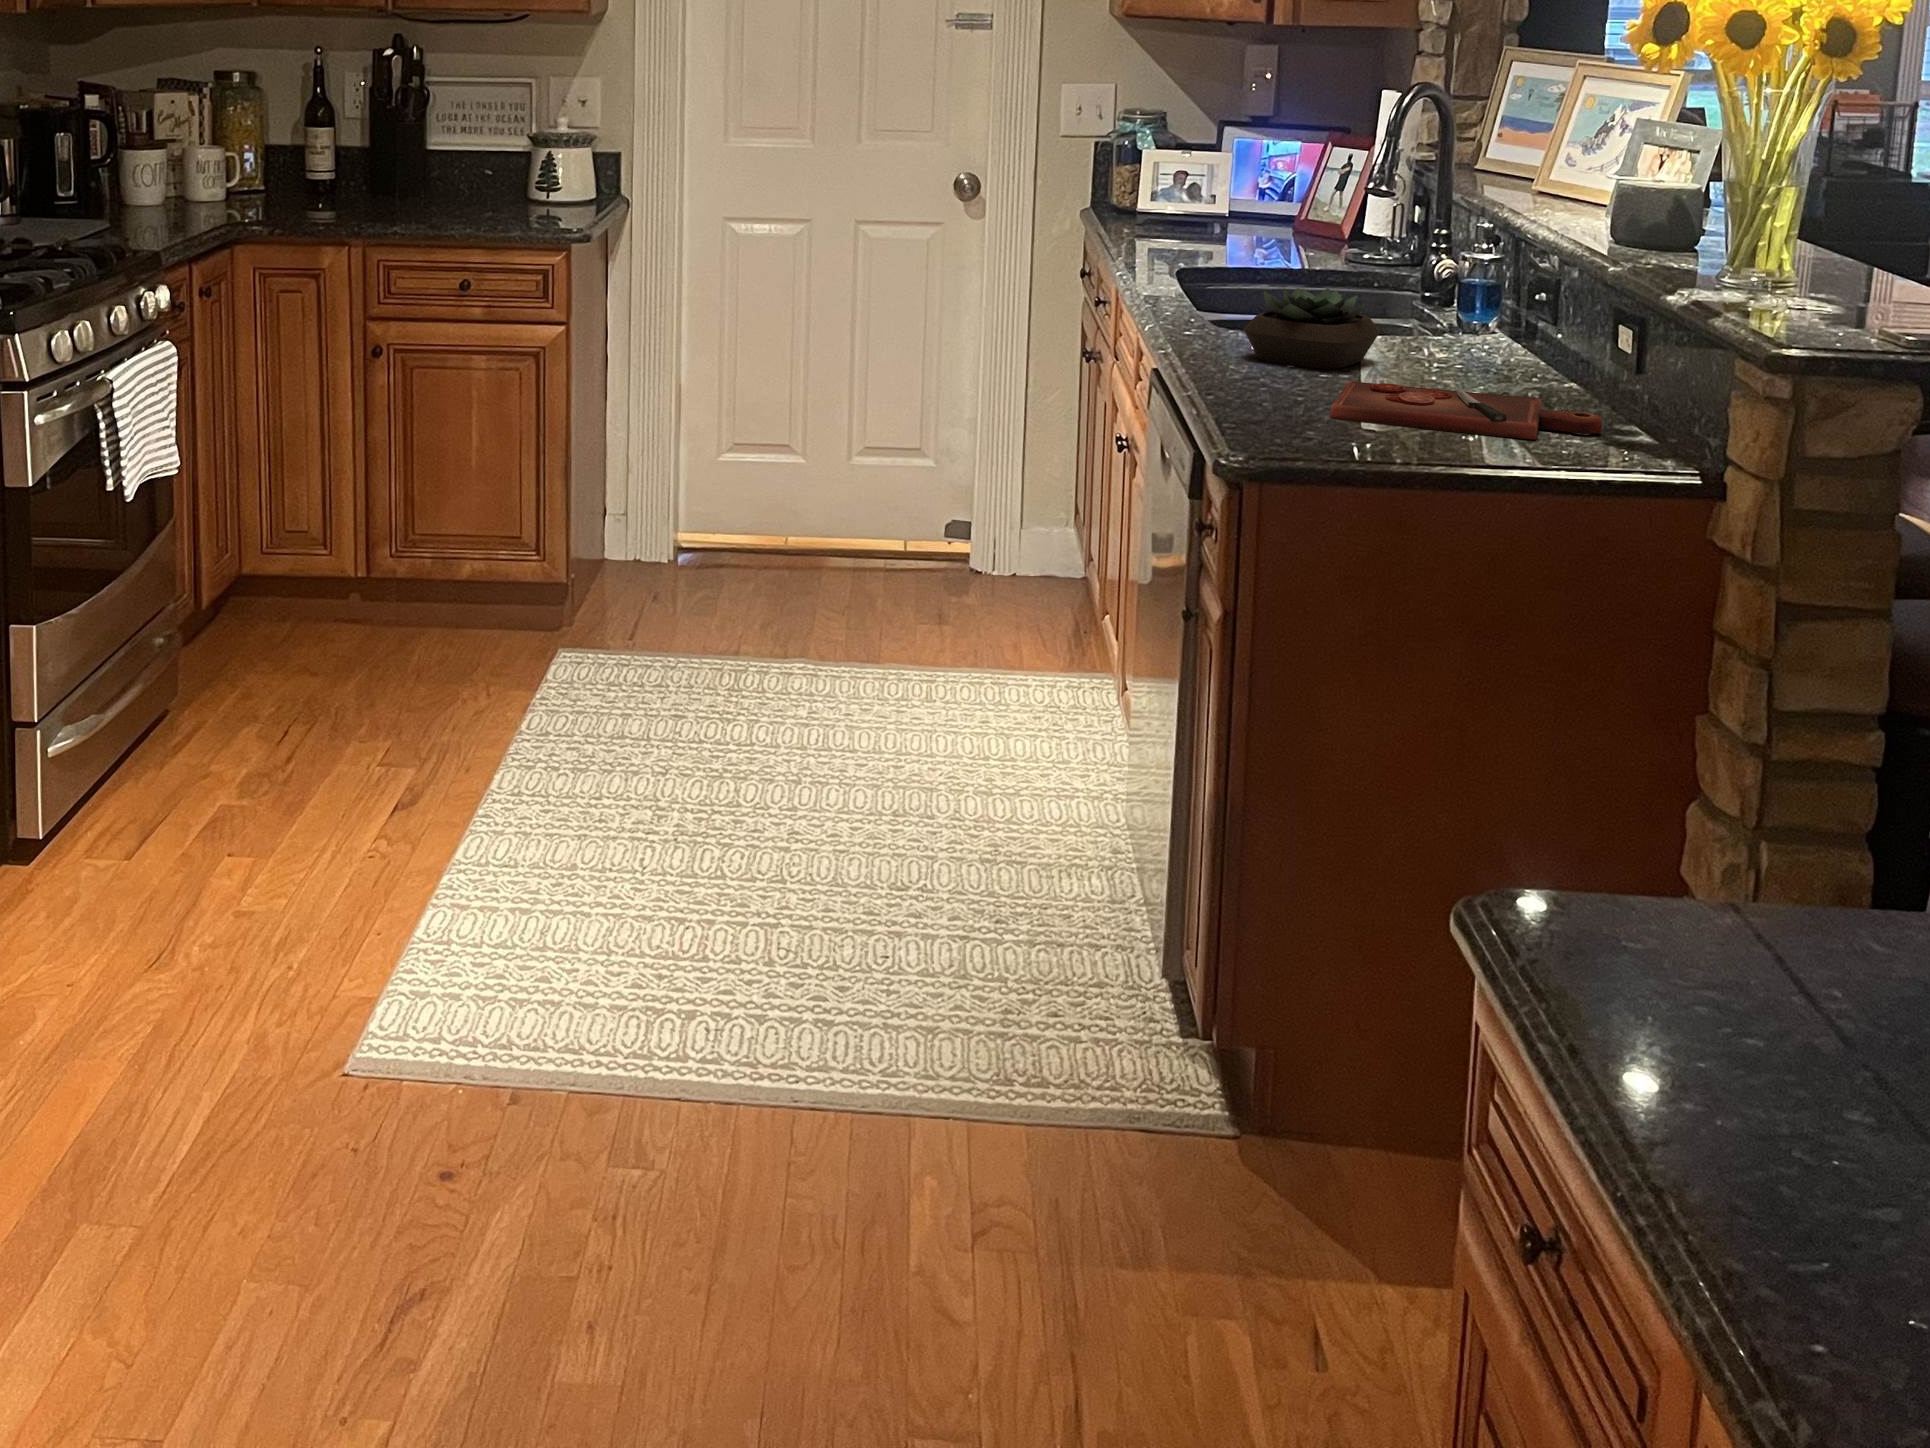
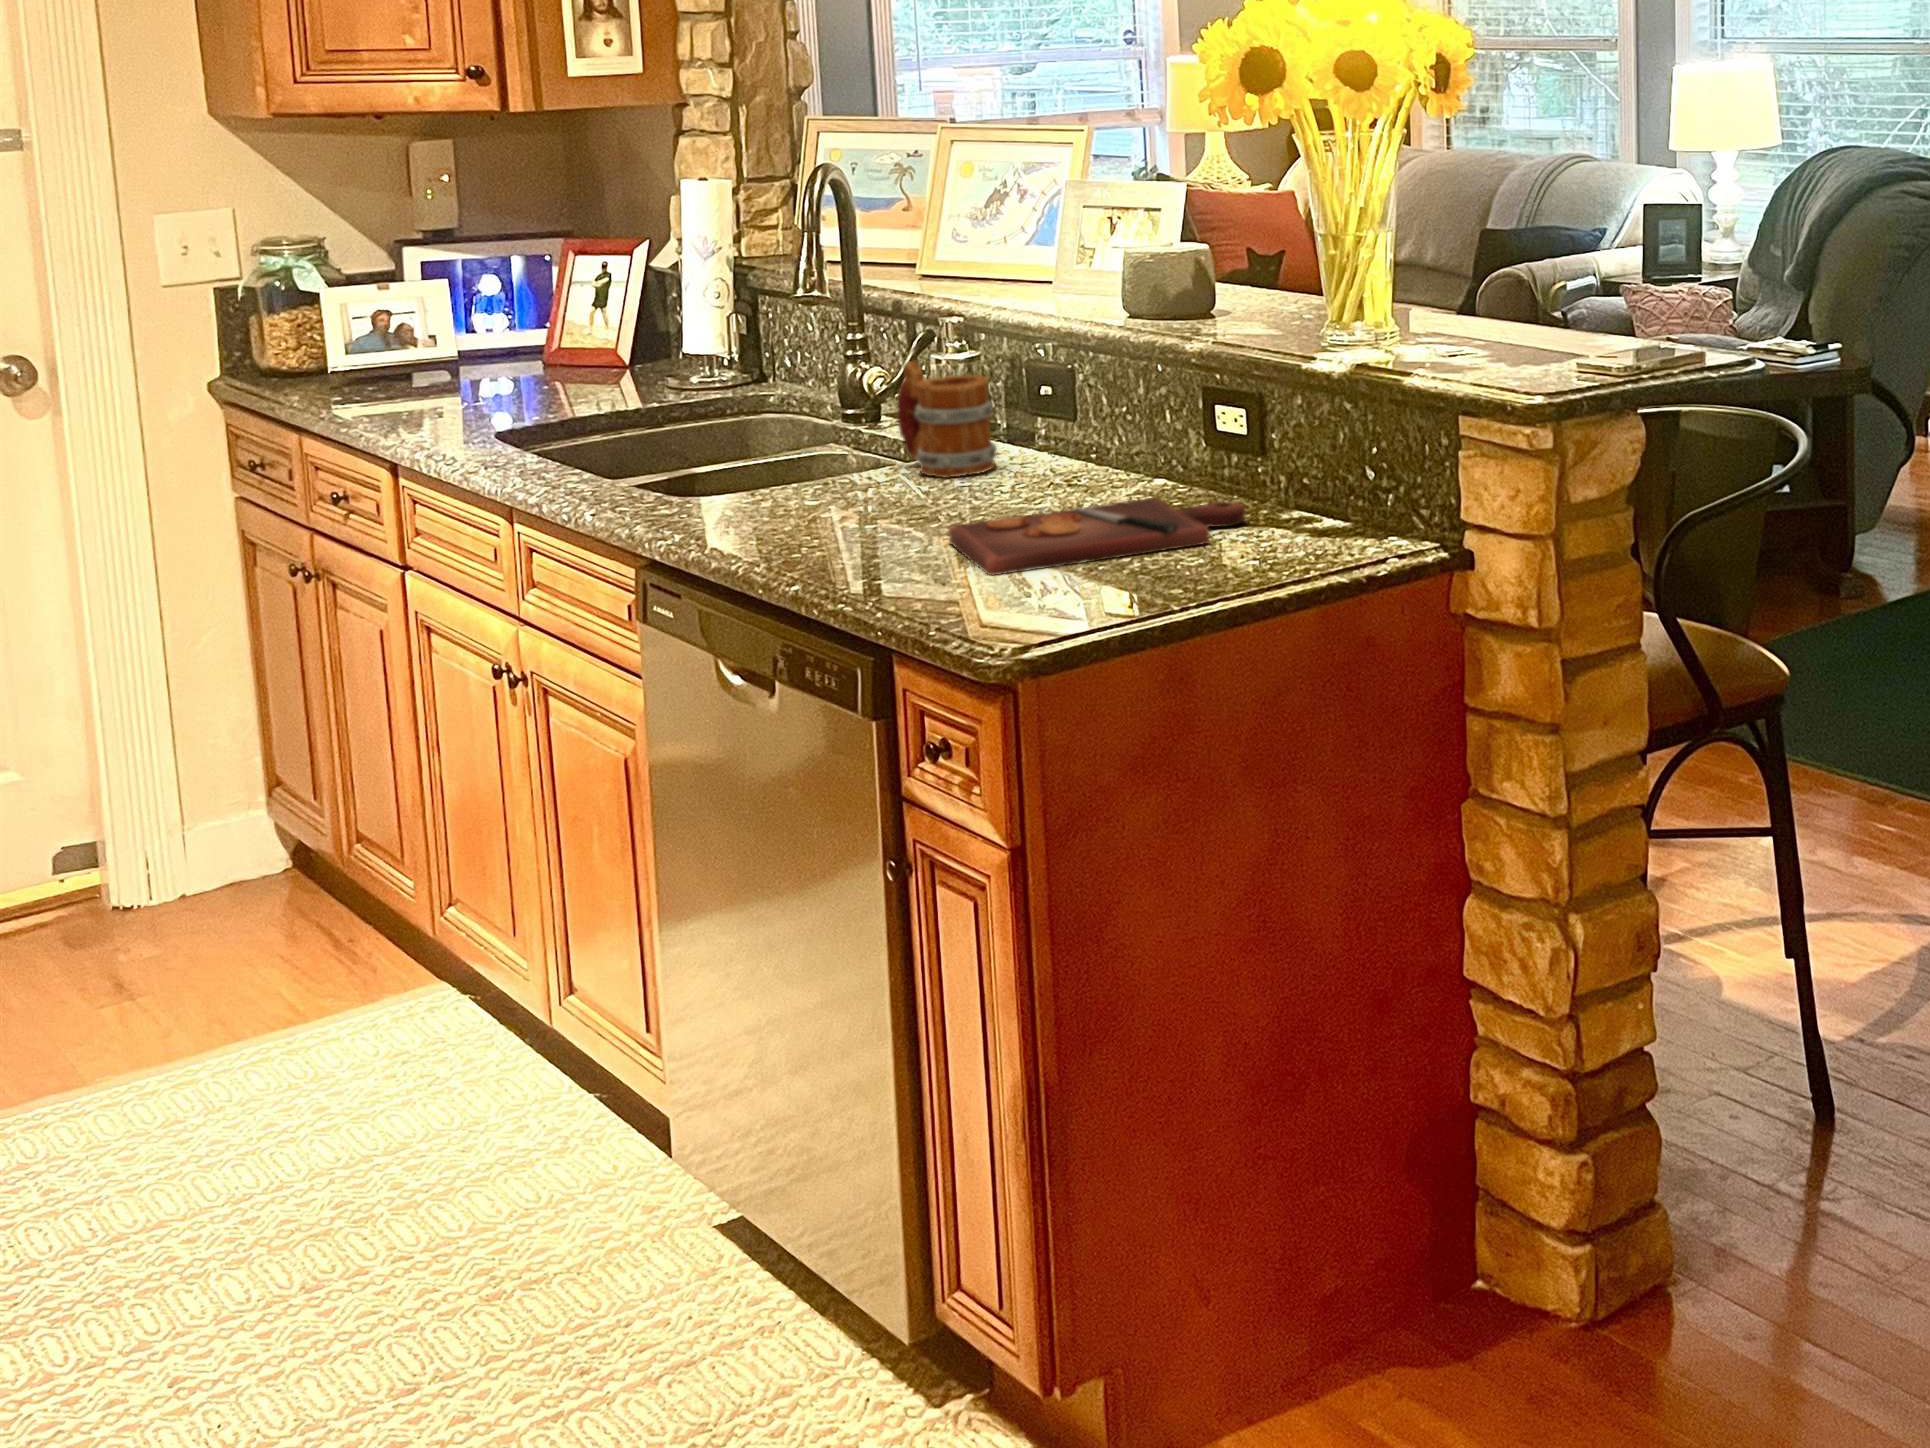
mug: none [1422,257,1499,362] -> present [896,361,997,477]
succulent plant: present [1244,288,1380,369] -> none [746,420,900,524]

